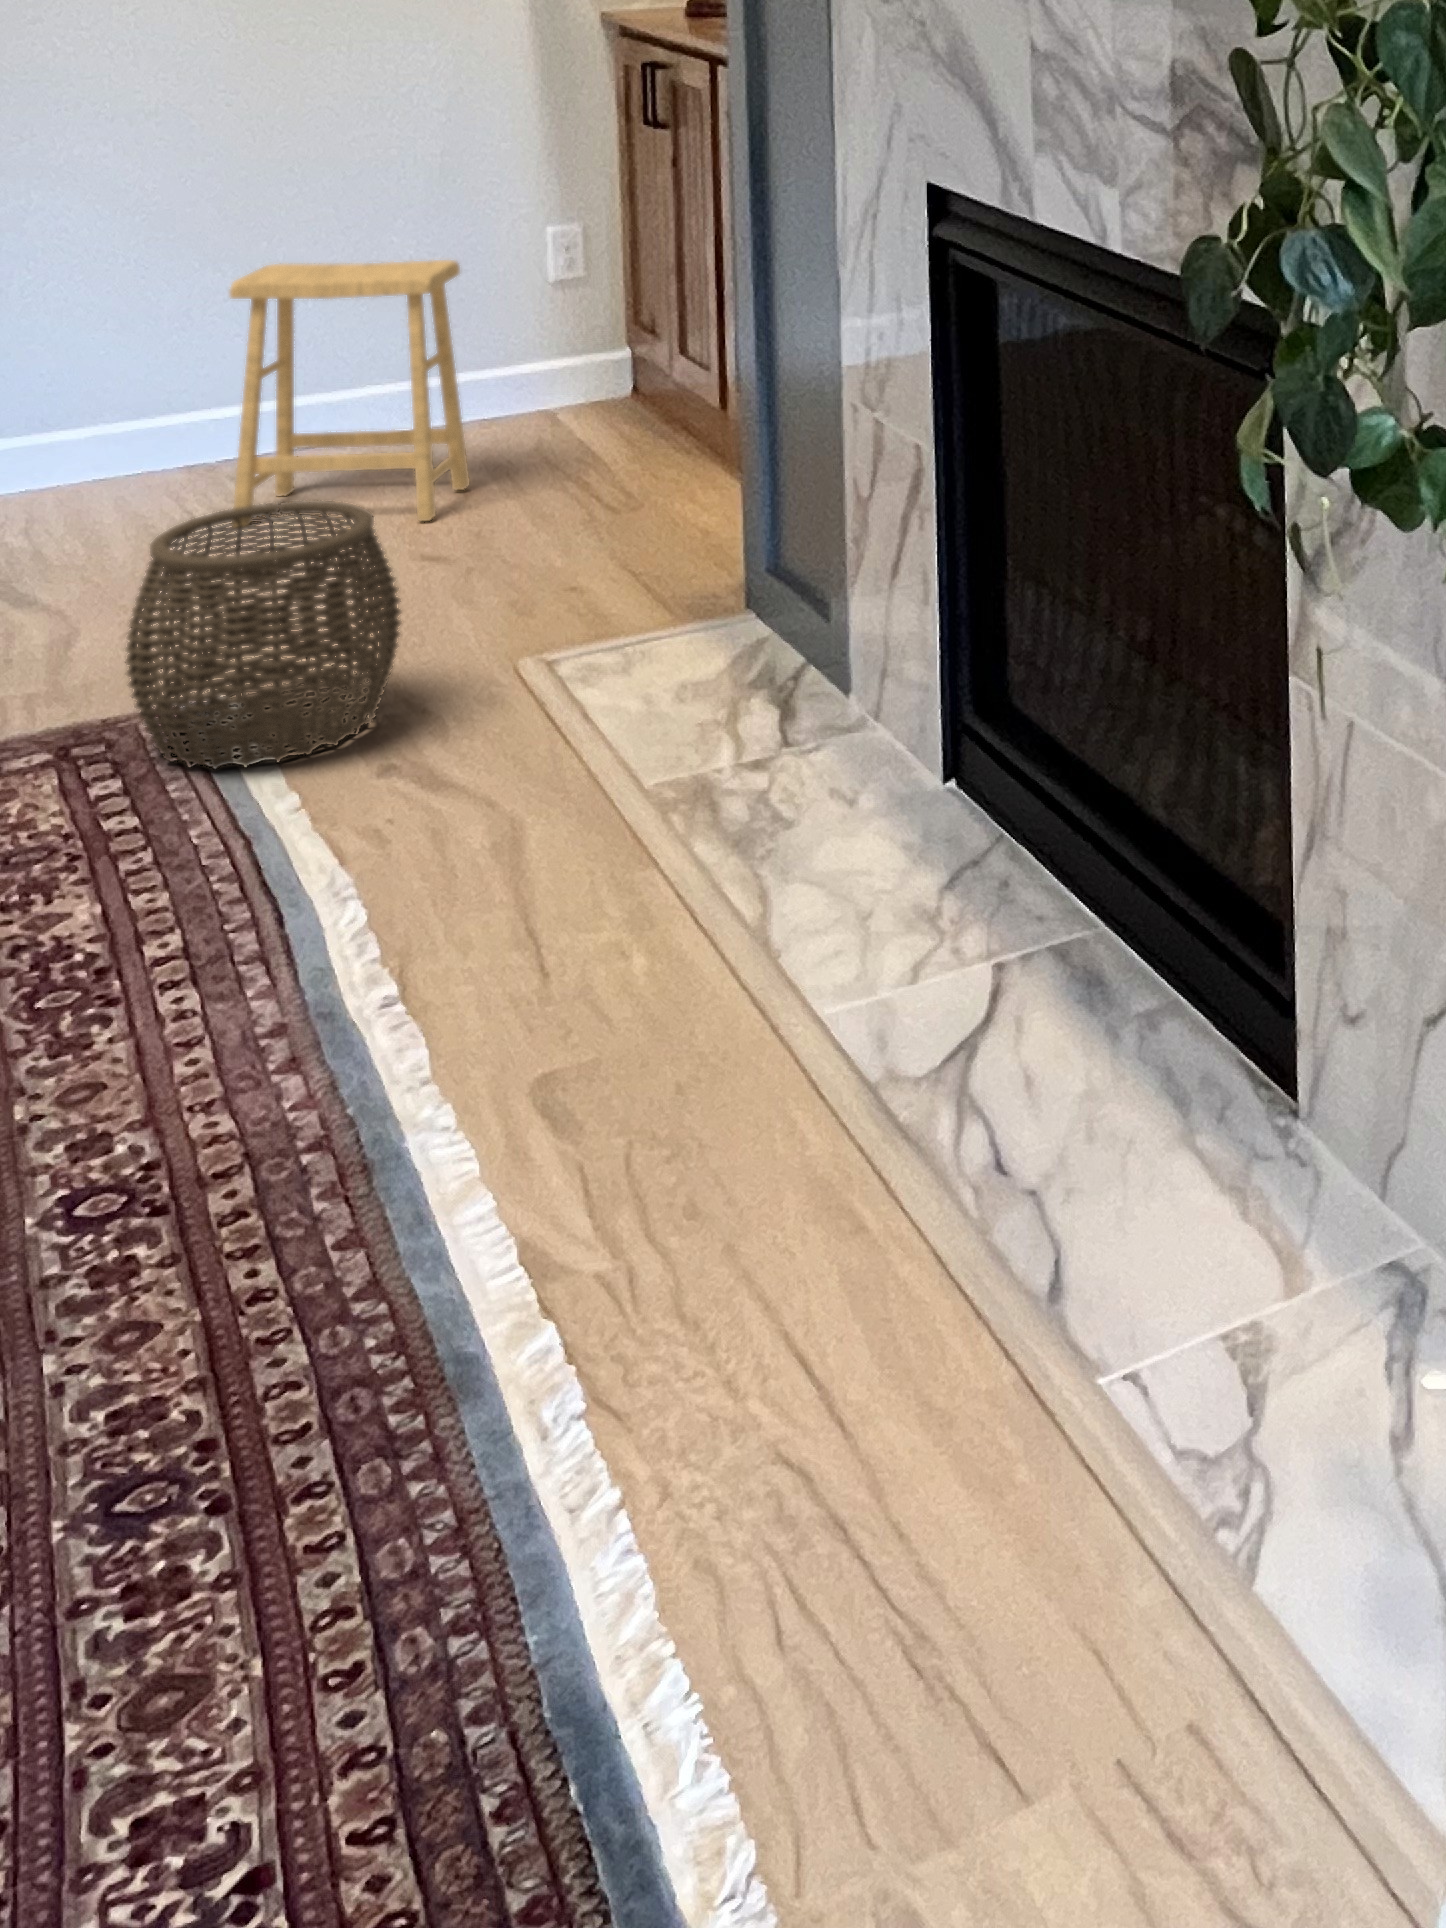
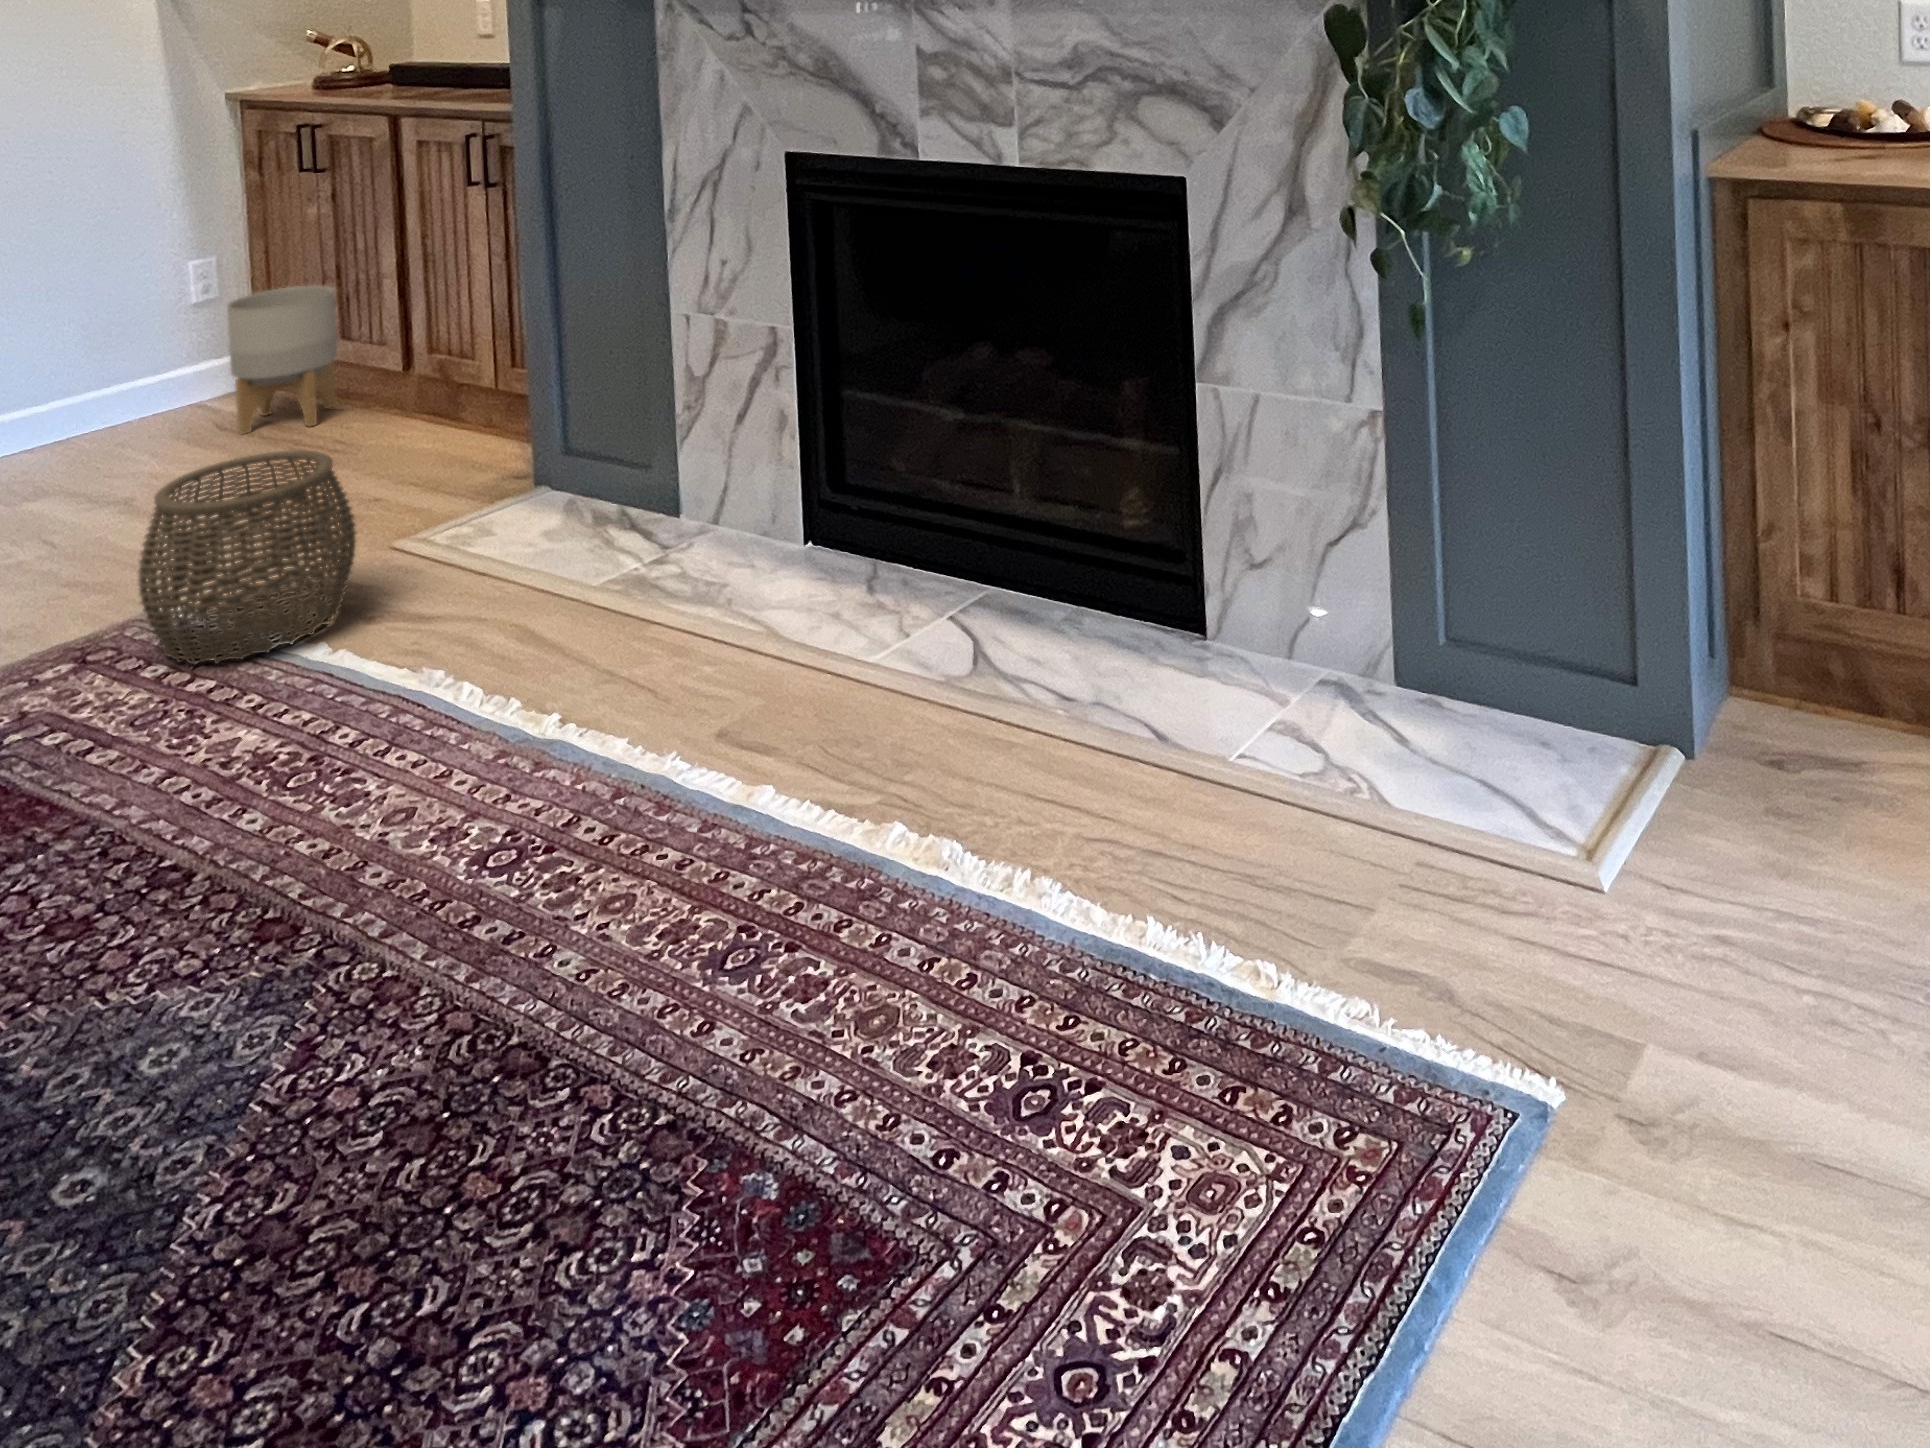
footstool: present [230,260,470,527] -> none [6,285,207,522]
planter: none [530,278,660,467] -> present [227,286,337,434]

